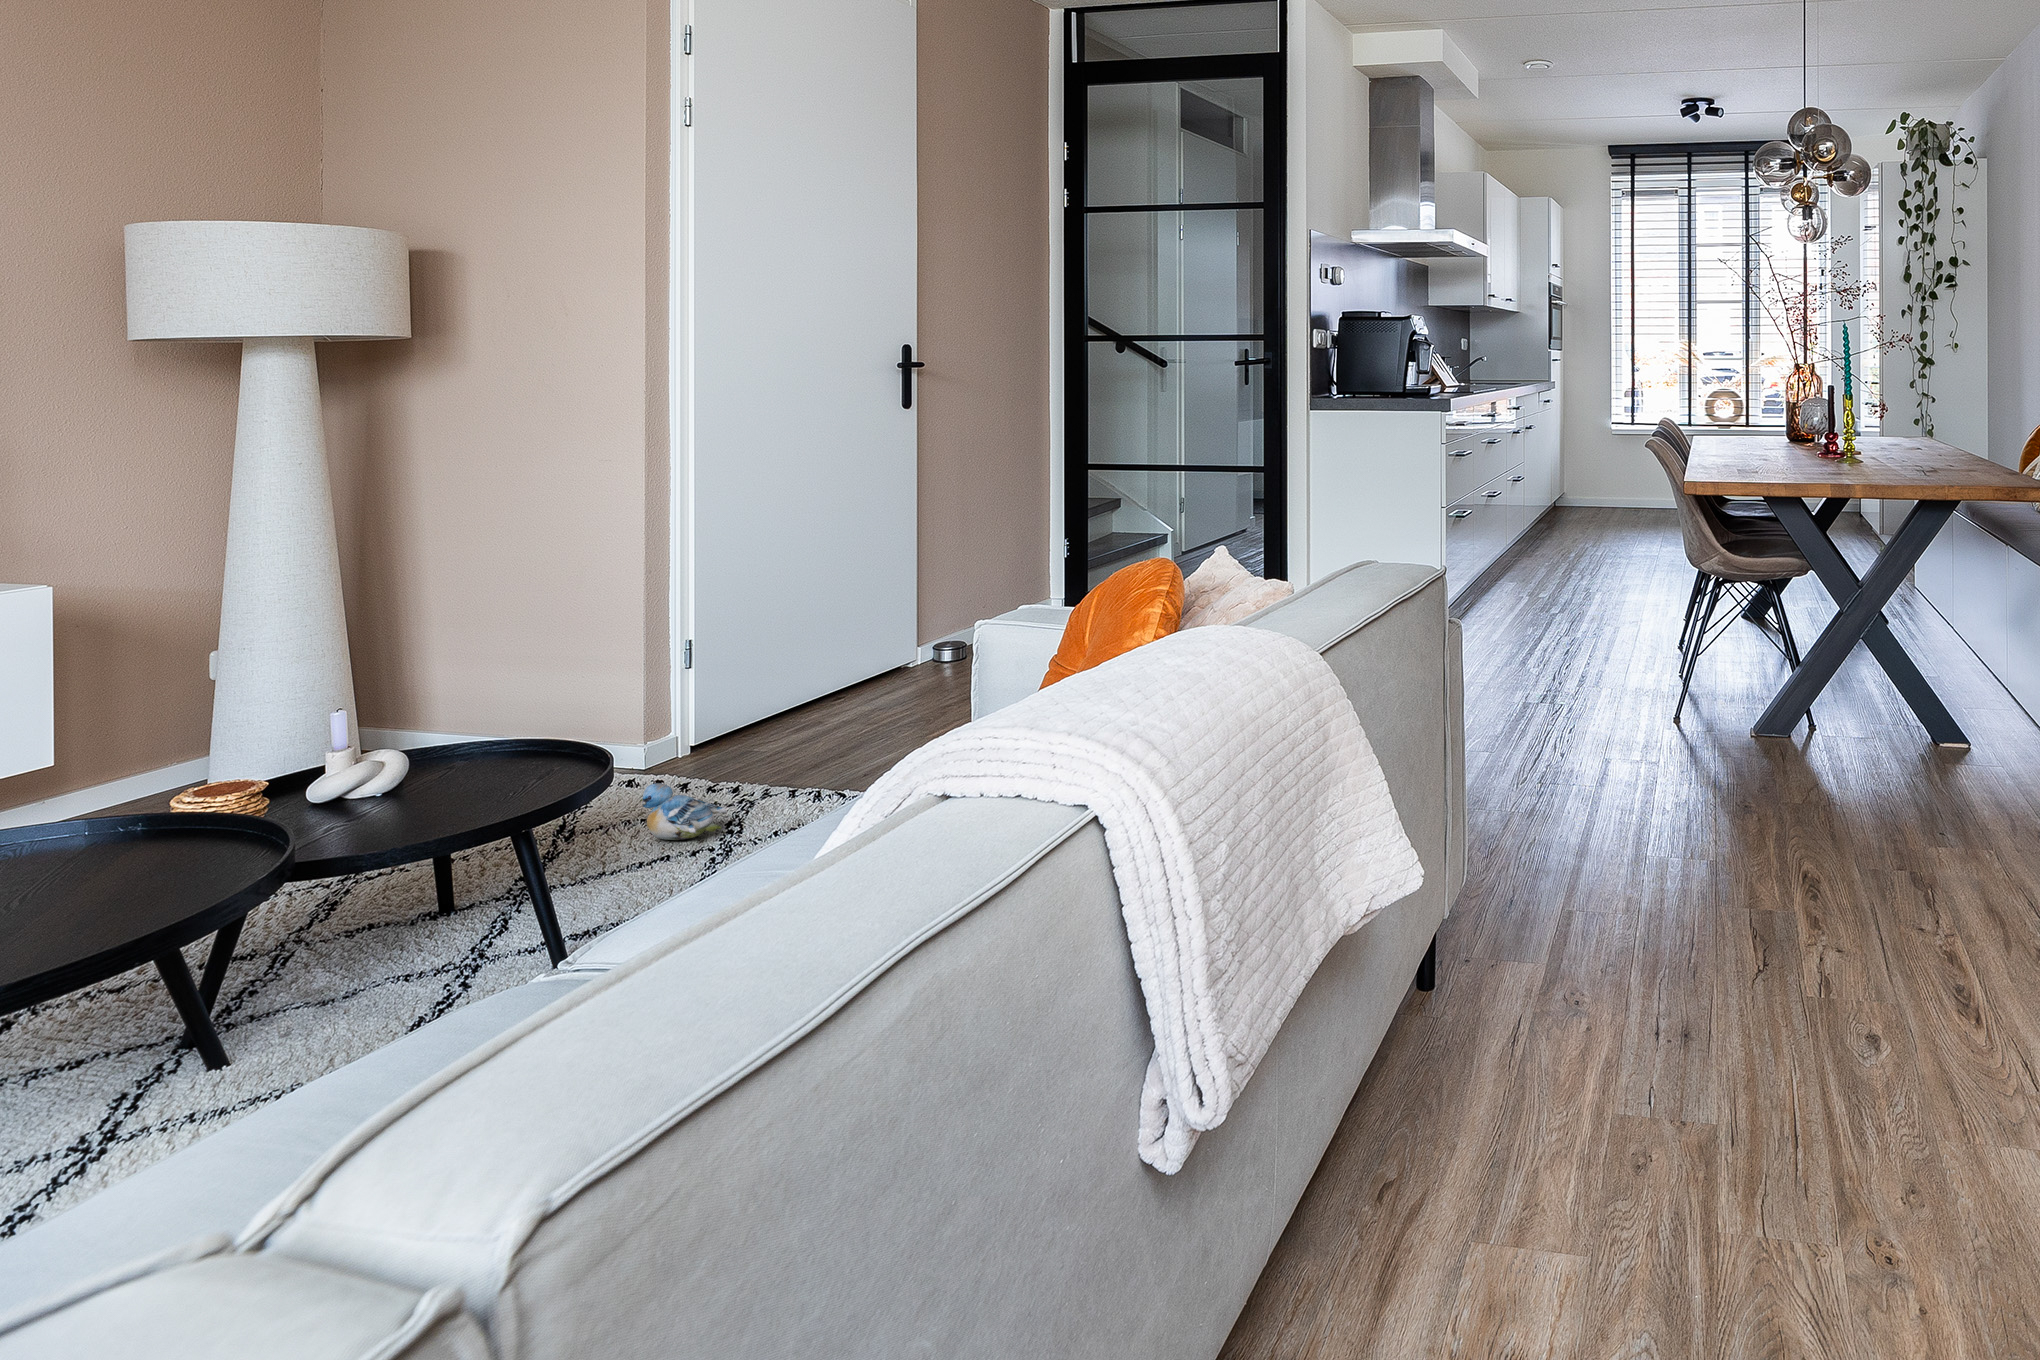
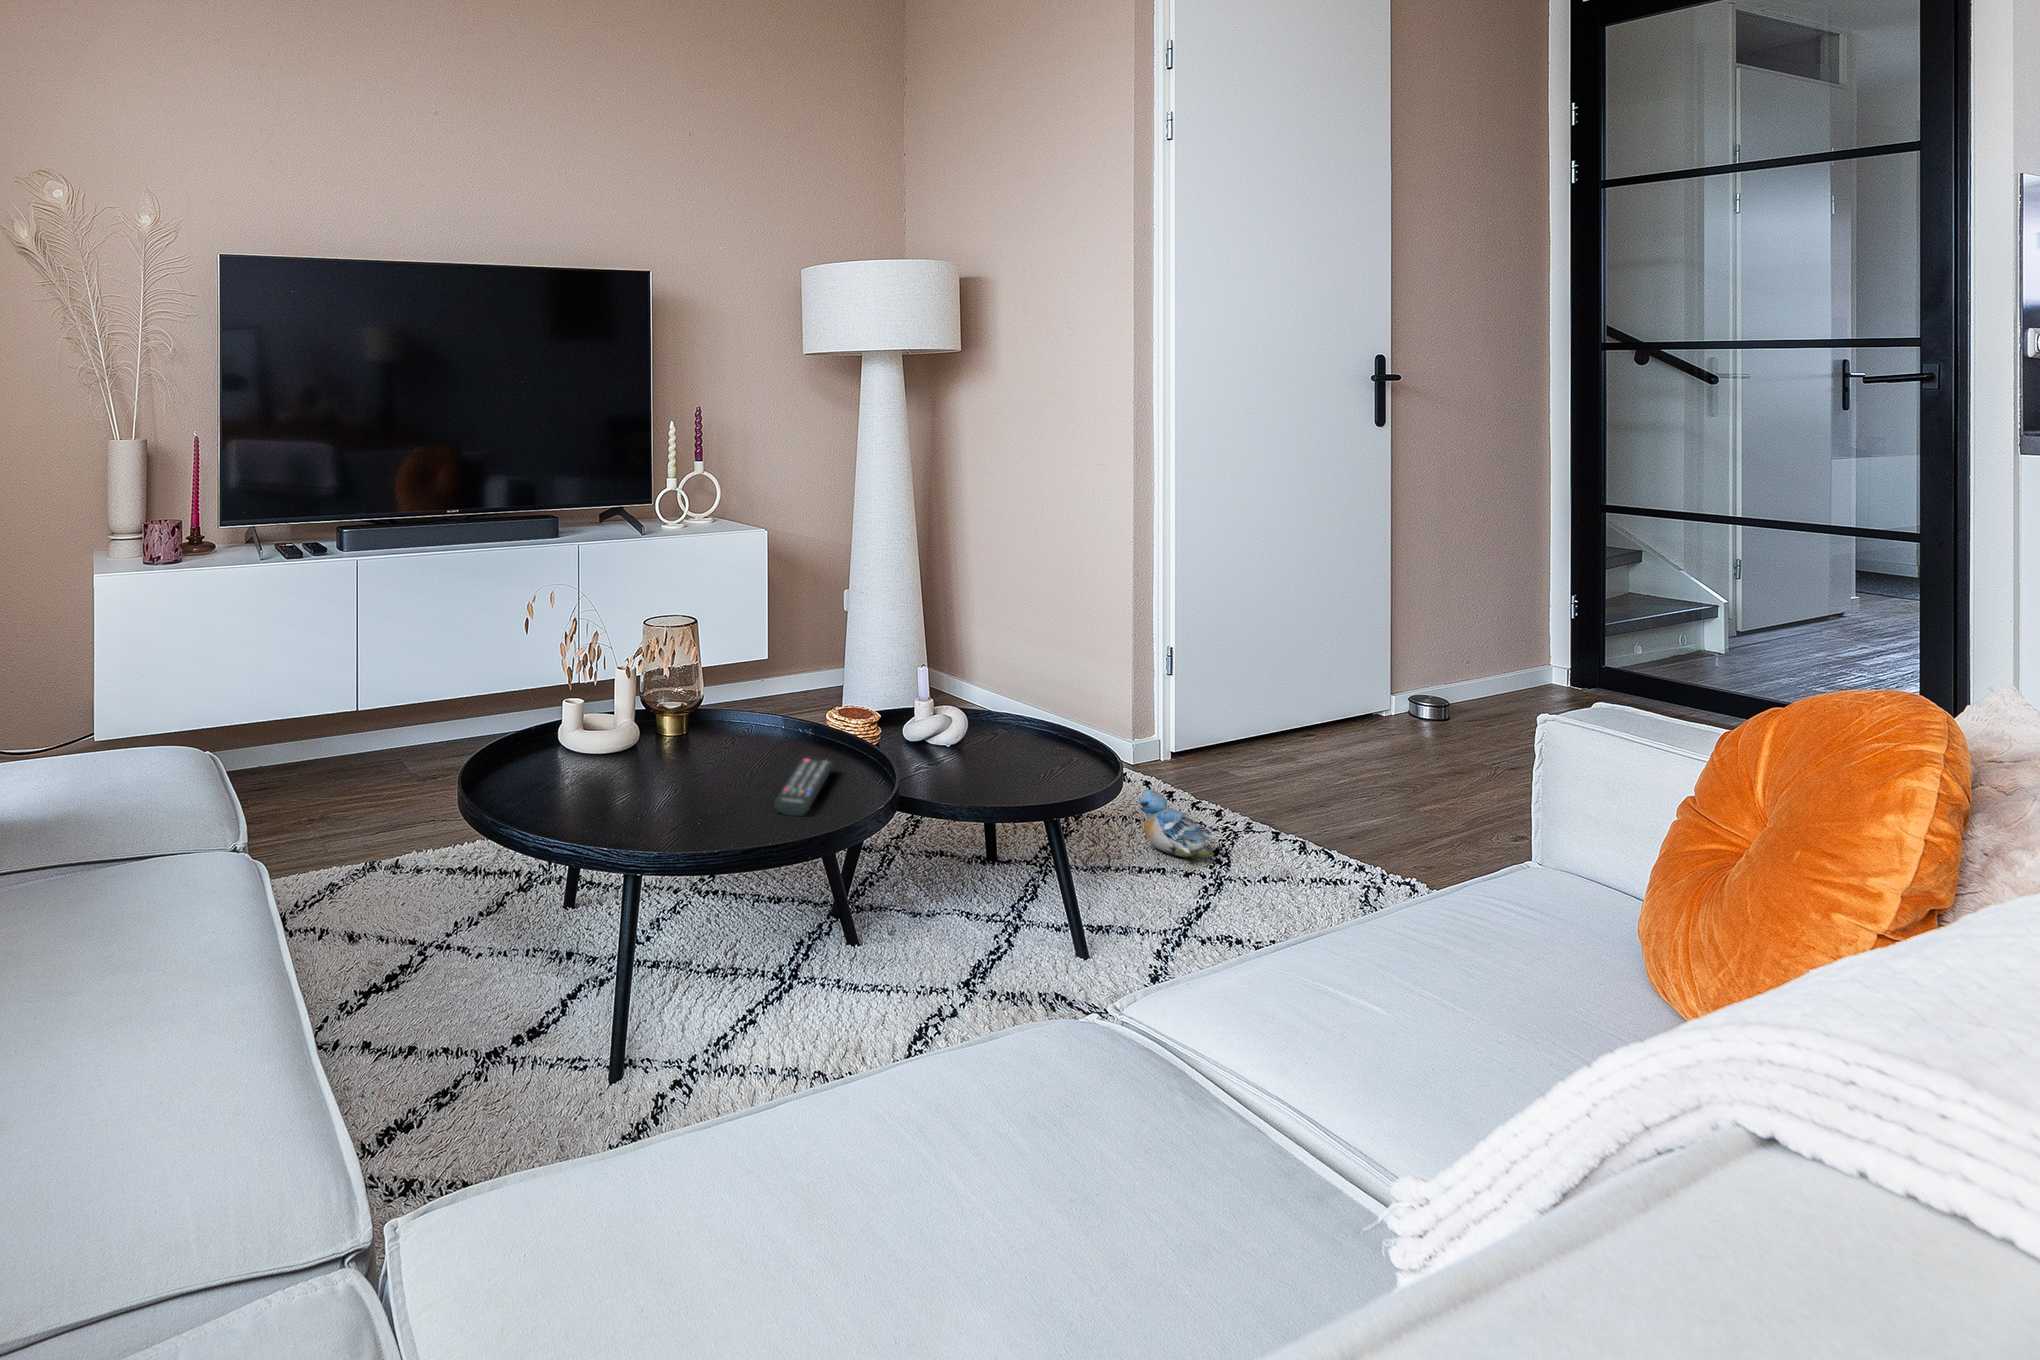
remote control: none [73,846,187,925] -> present [774,758,834,816]

